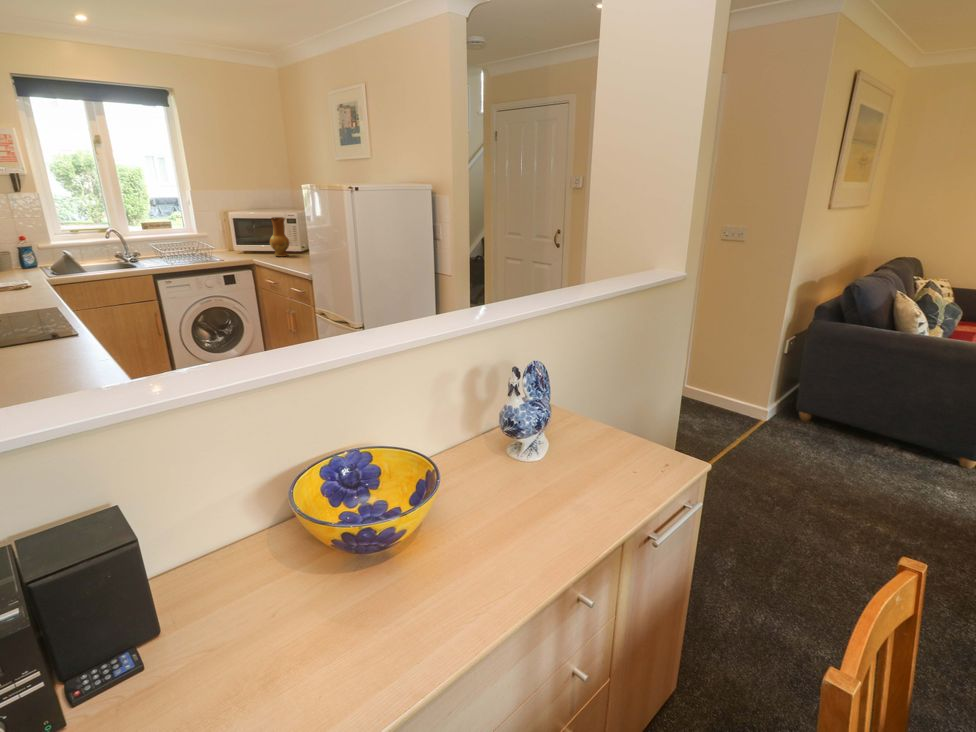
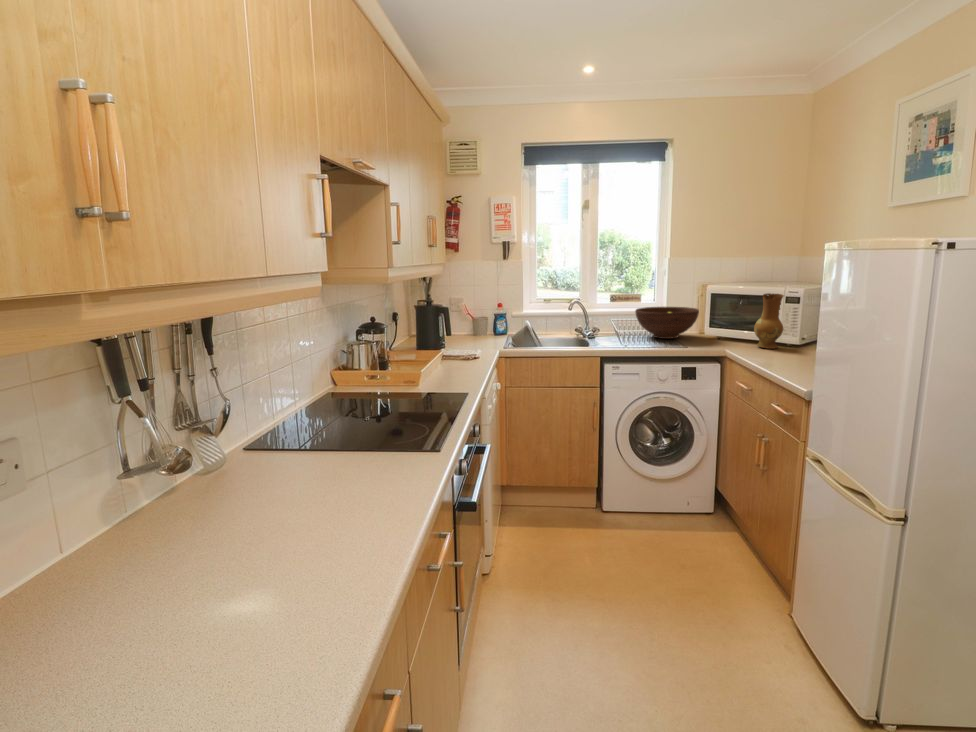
fruit bowl: none [172,231,226,257] -> present [635,307,699,339]

